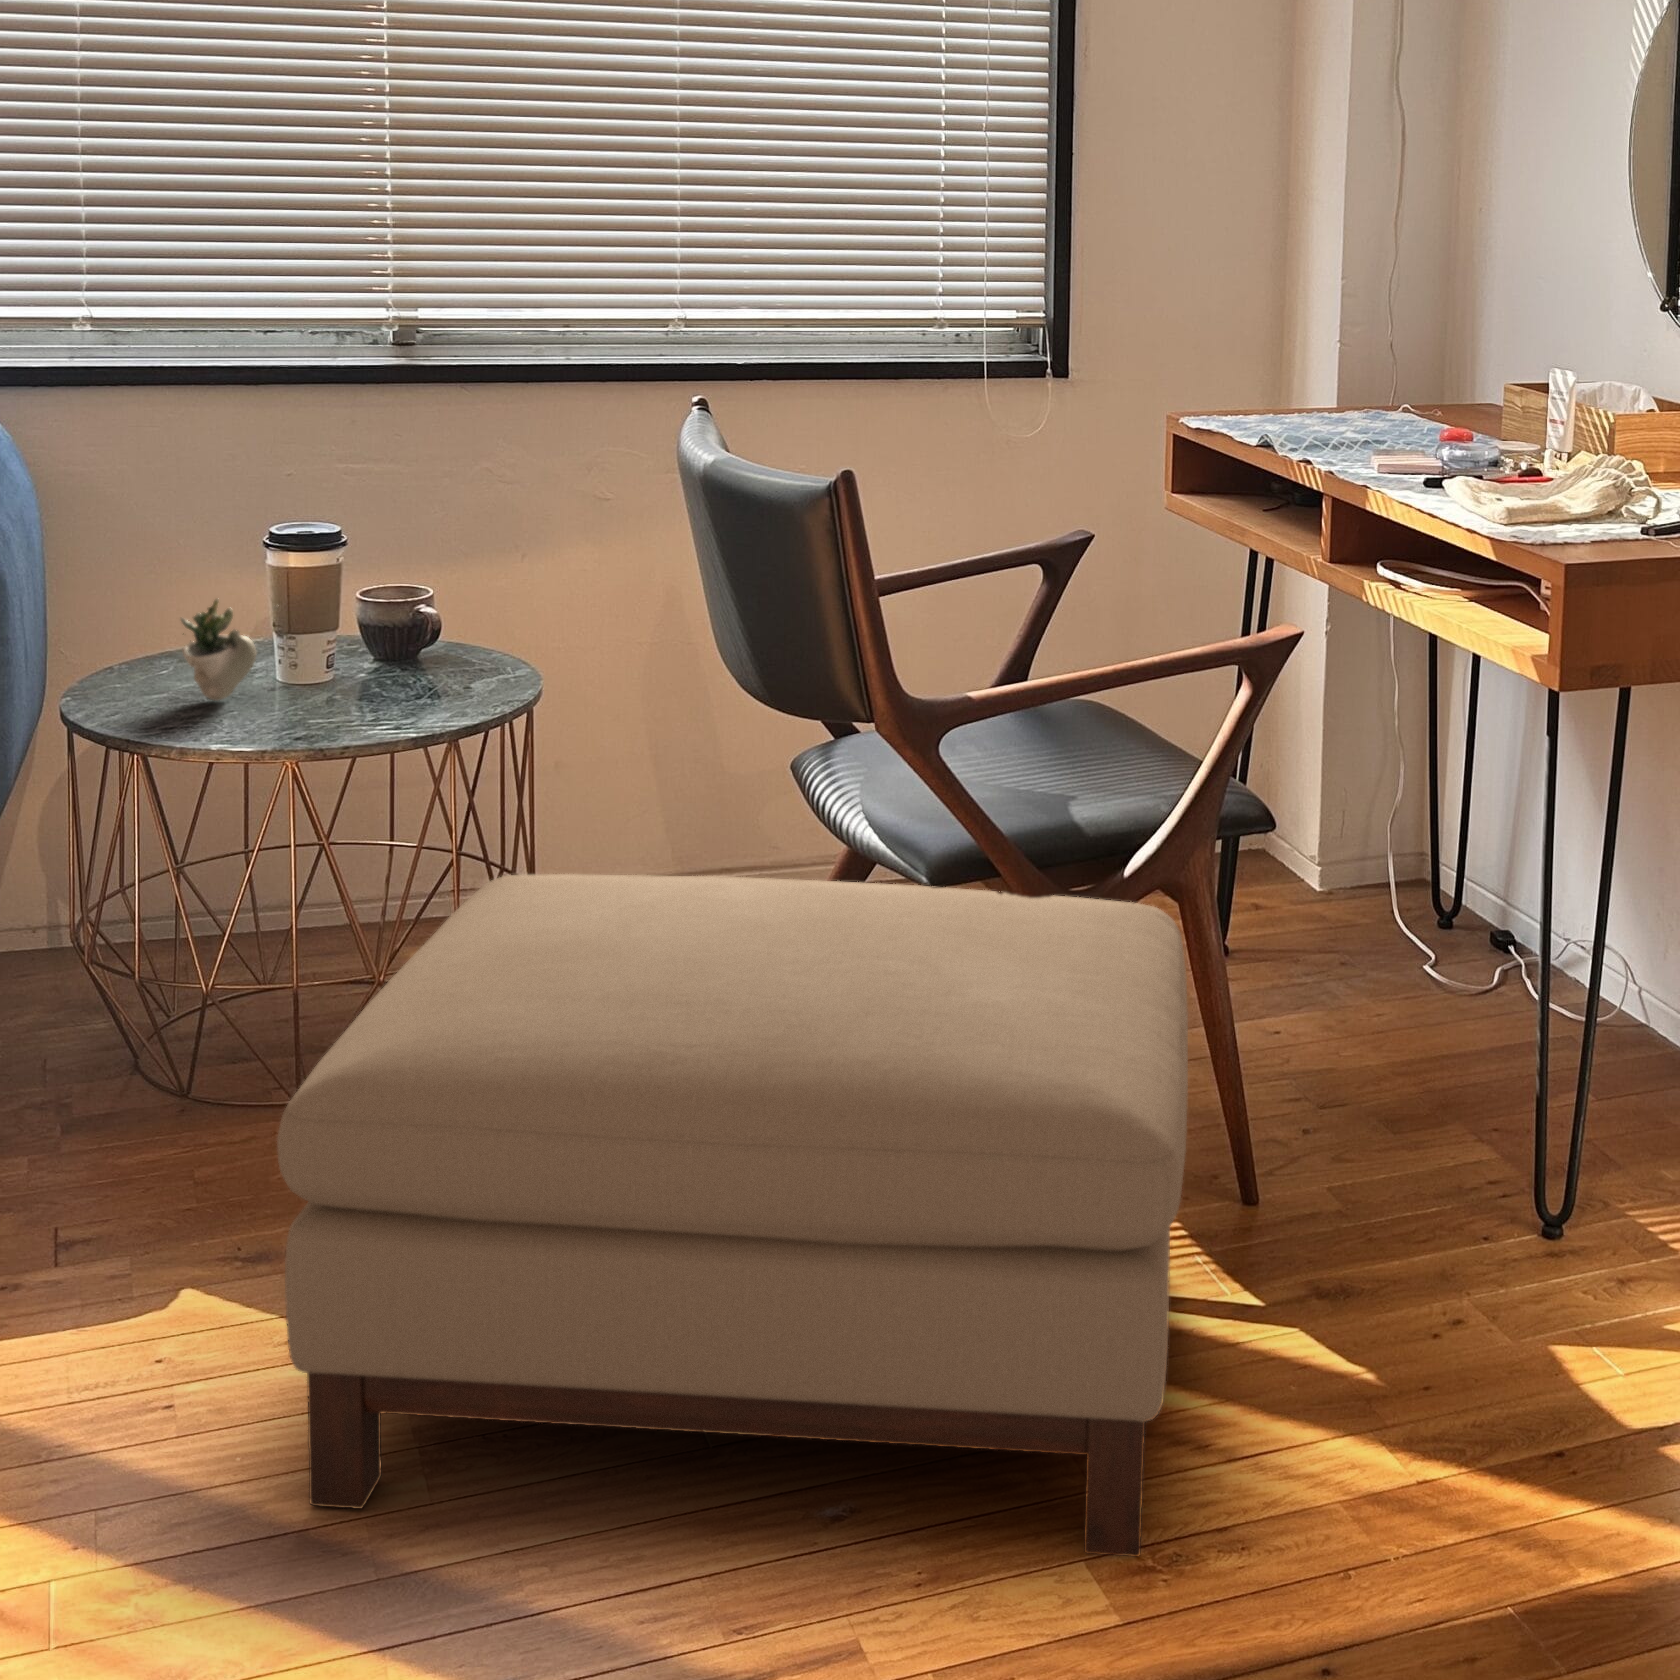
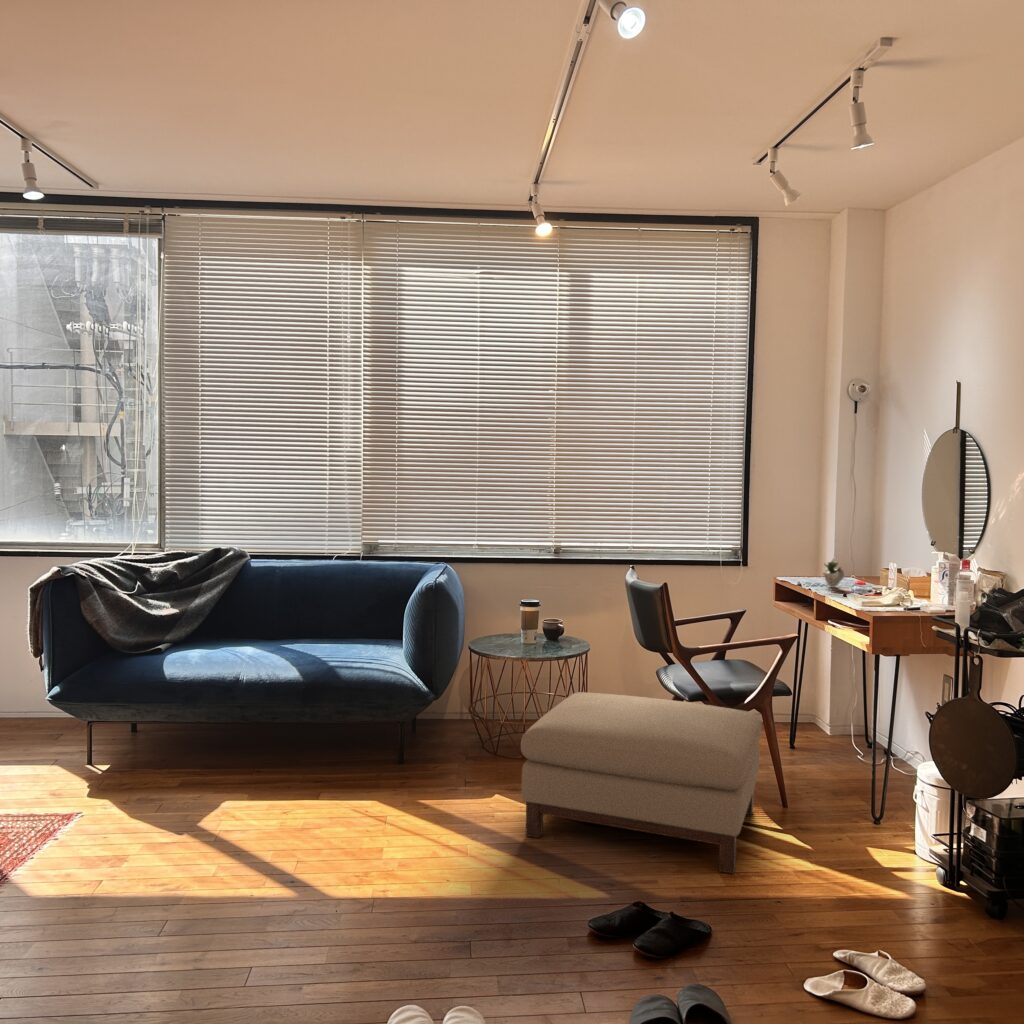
succulent plant: present [181,599,278,701] -> present [823,559,844,587]

